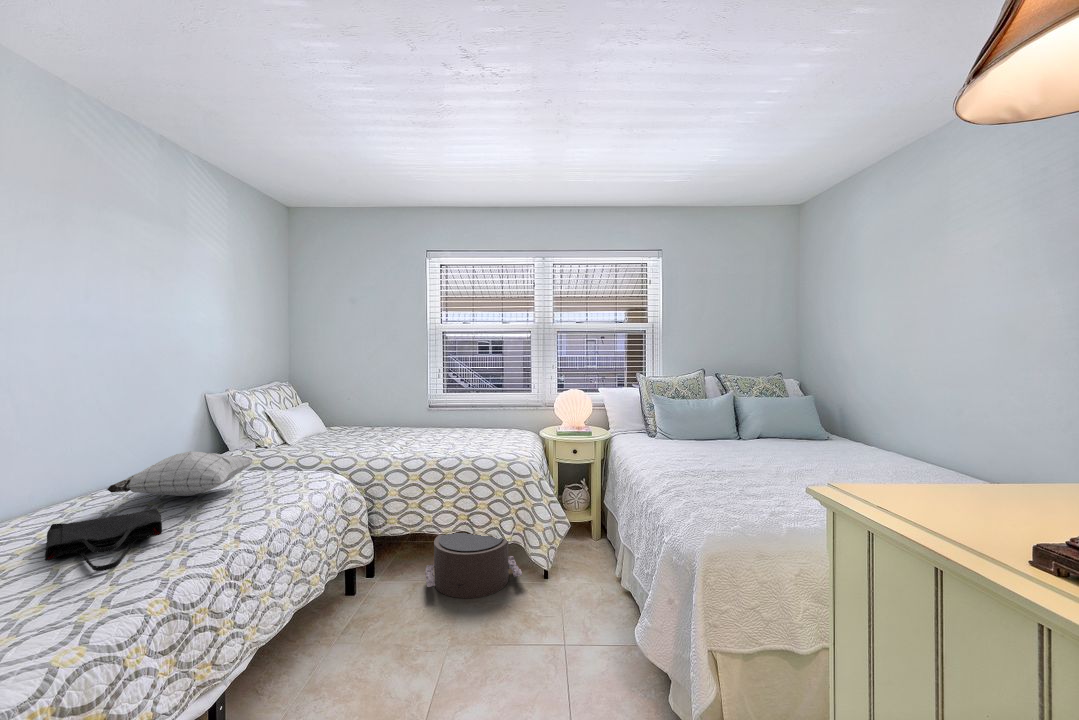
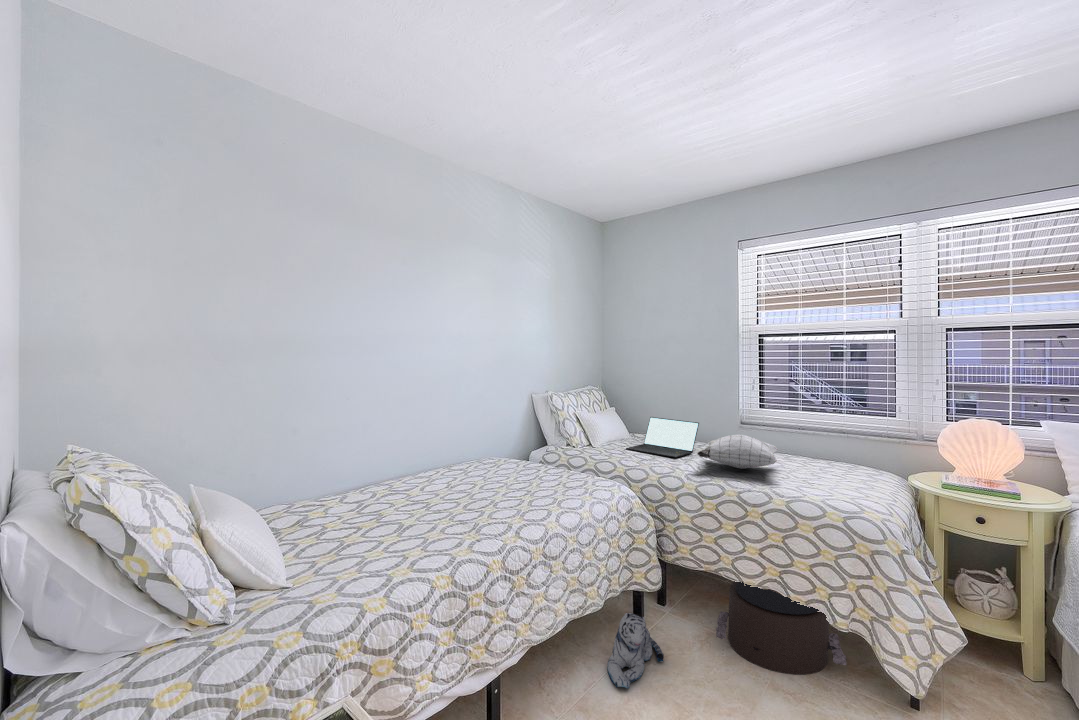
laptop: none [325,408,394,442] -> present [626,417,699,458]
pillow: present [106,451,253,496] -> present [697,434,778,469]
tote bag: present [45,508,162,571] -> none [390,490,470,538]
plush toy: none [333,587,385,660] -> present [607,613,664,688]

